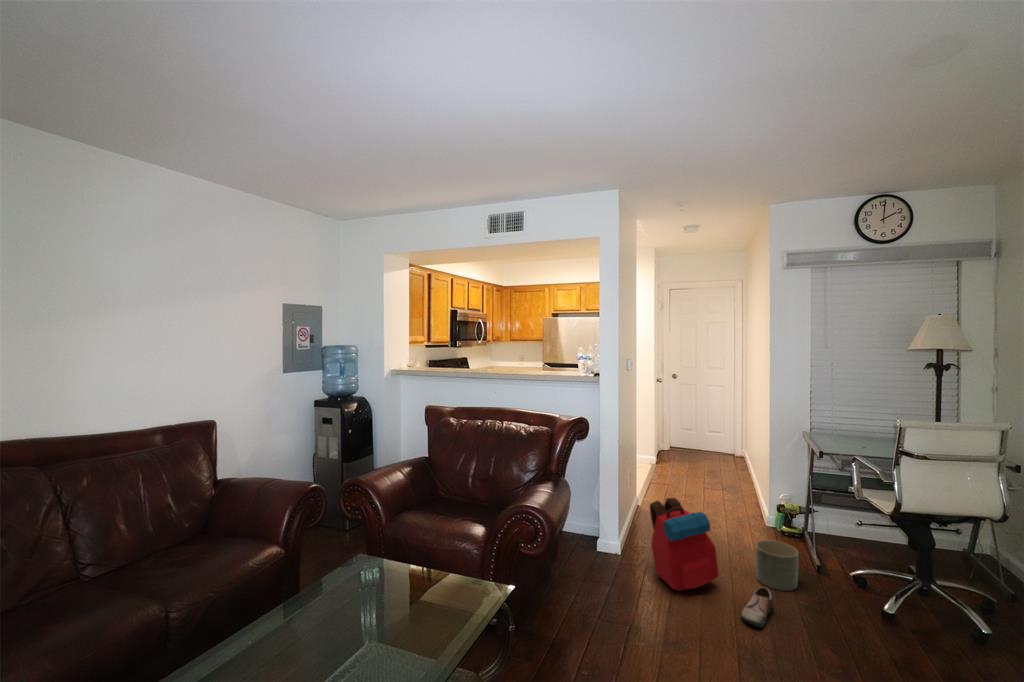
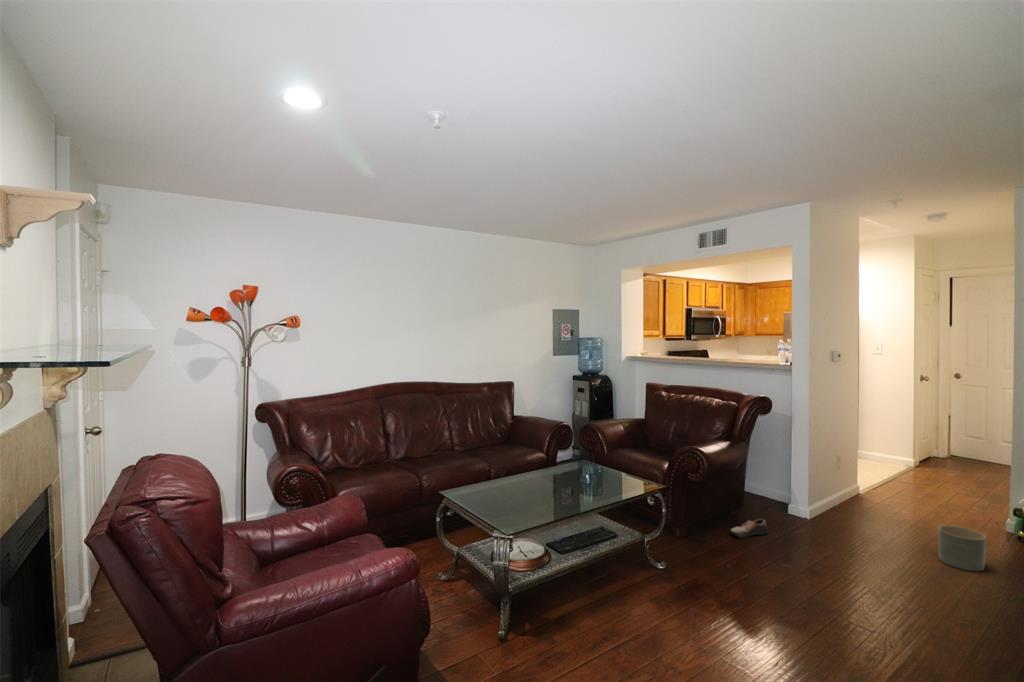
backpack: present [649,498,719,591] -> none [825,473,888,549]
shoe: present [741,587,773,627] -> present [730,519,767,537]

